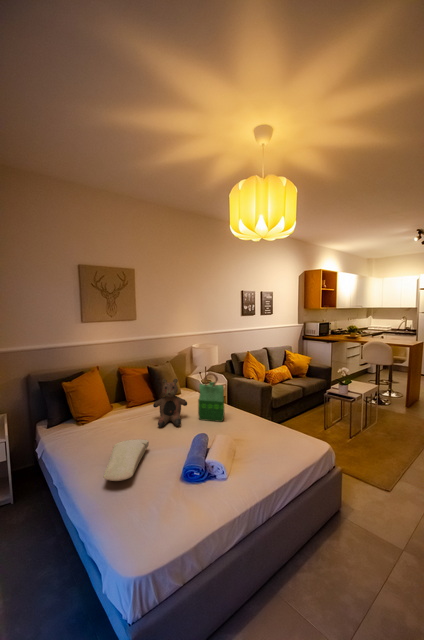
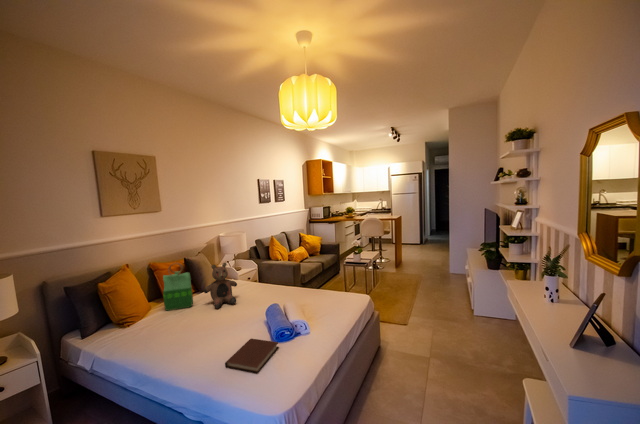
tote bag: present [198,373,224,422] -> present [163,263,193,311]
pillow: present [103,439,149,481] -> none [186,315,225,345]
notebook: none [108,489,181,558] -> present [225,339,279,373]

